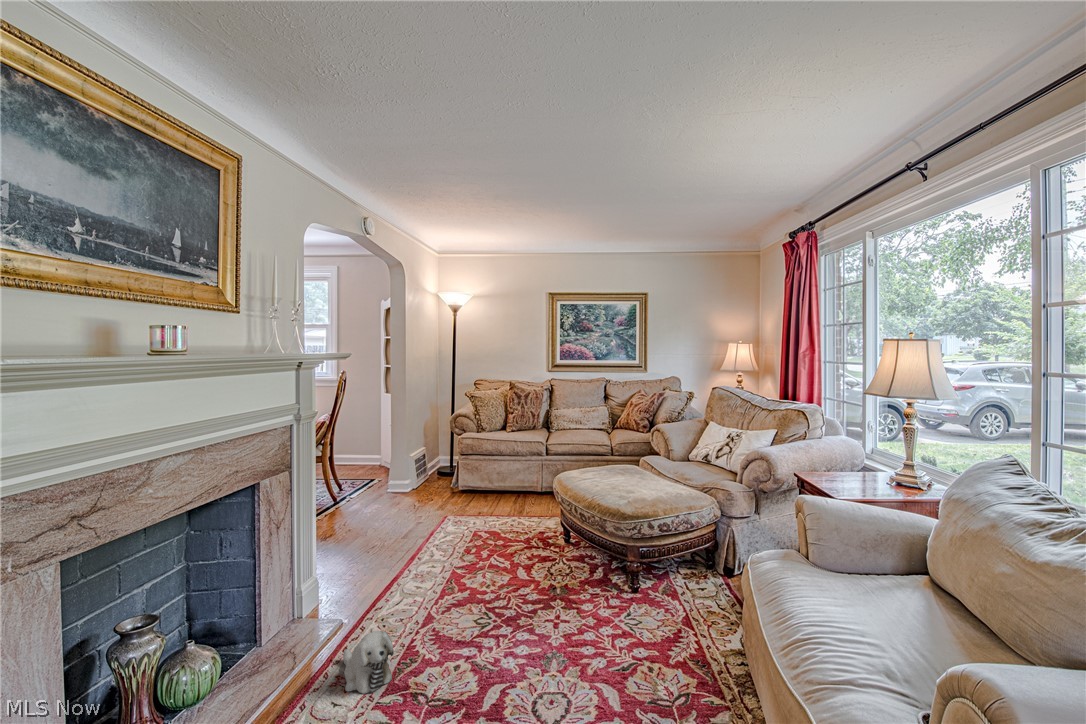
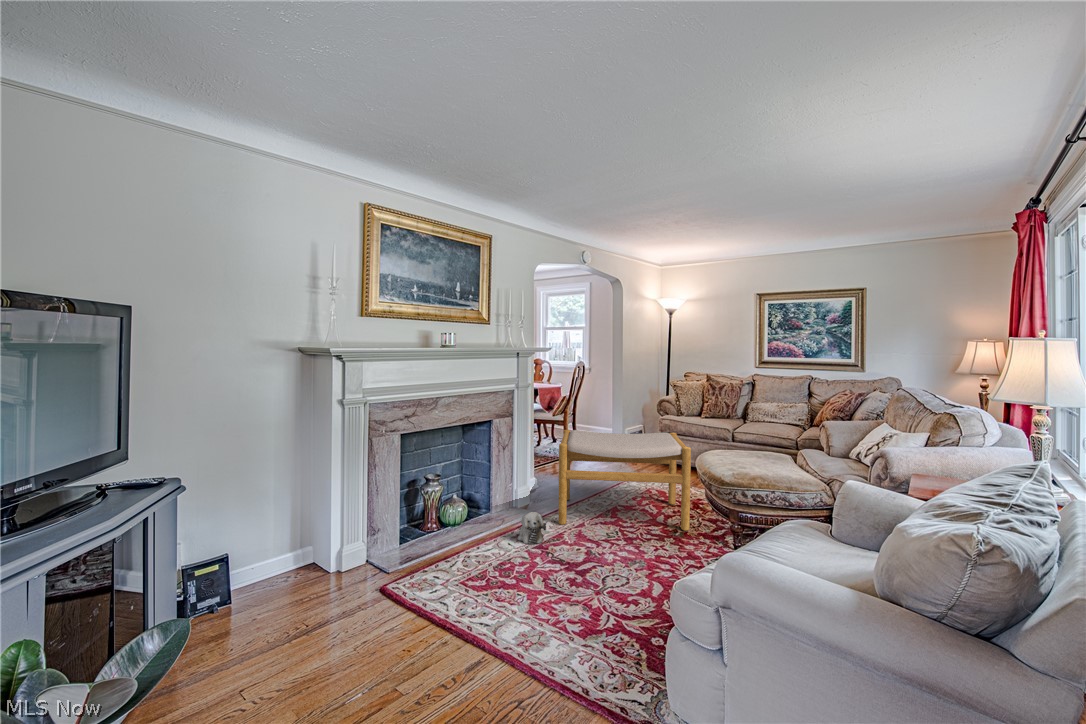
footstool: none [375,457,567,630] -> present [559,430,691,531]

